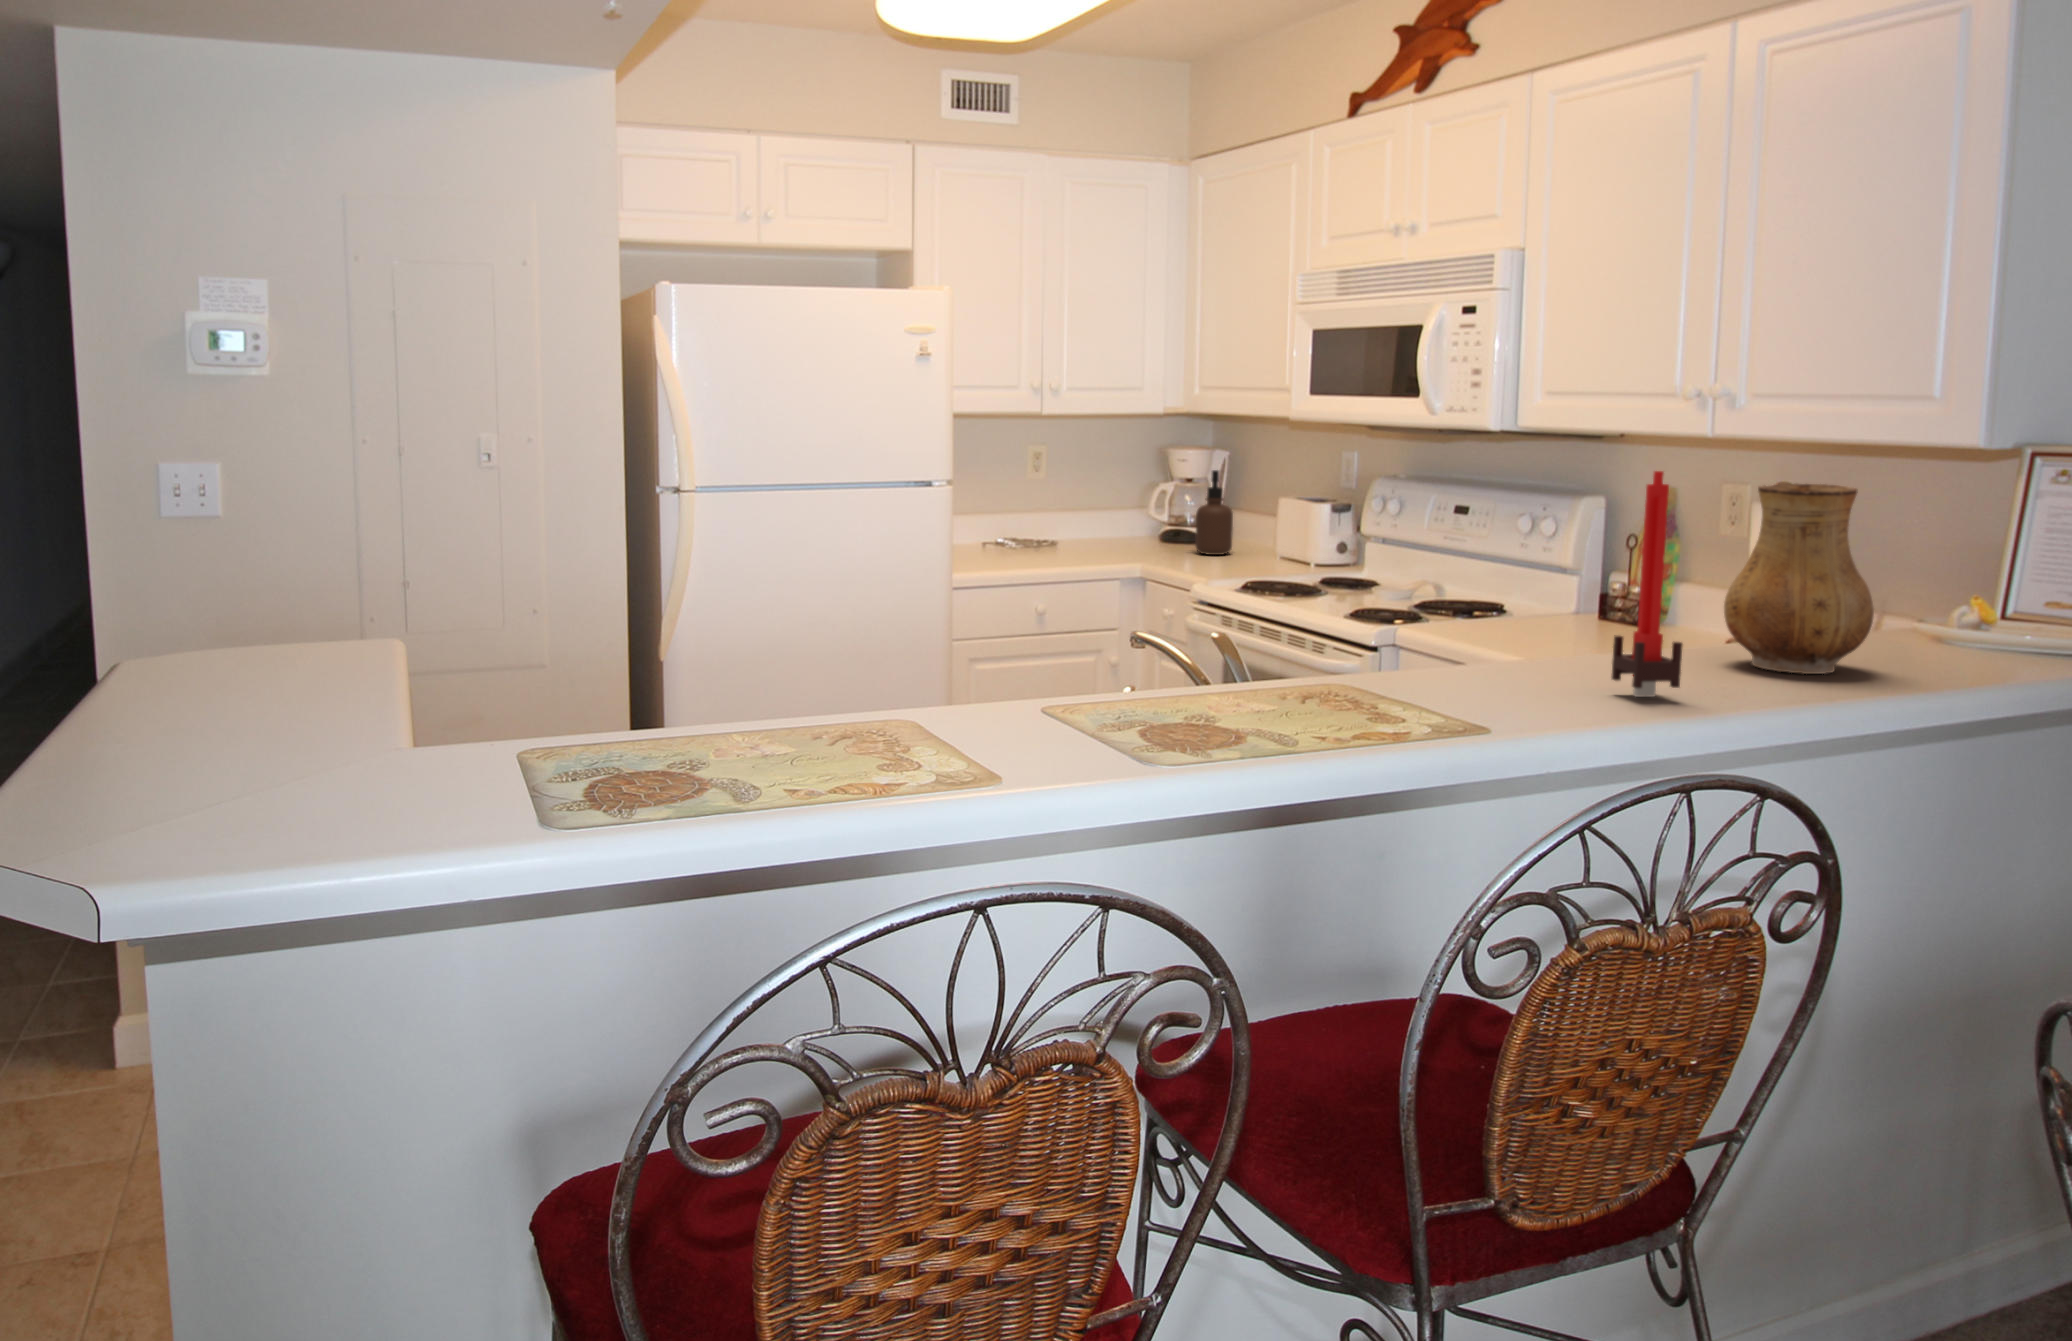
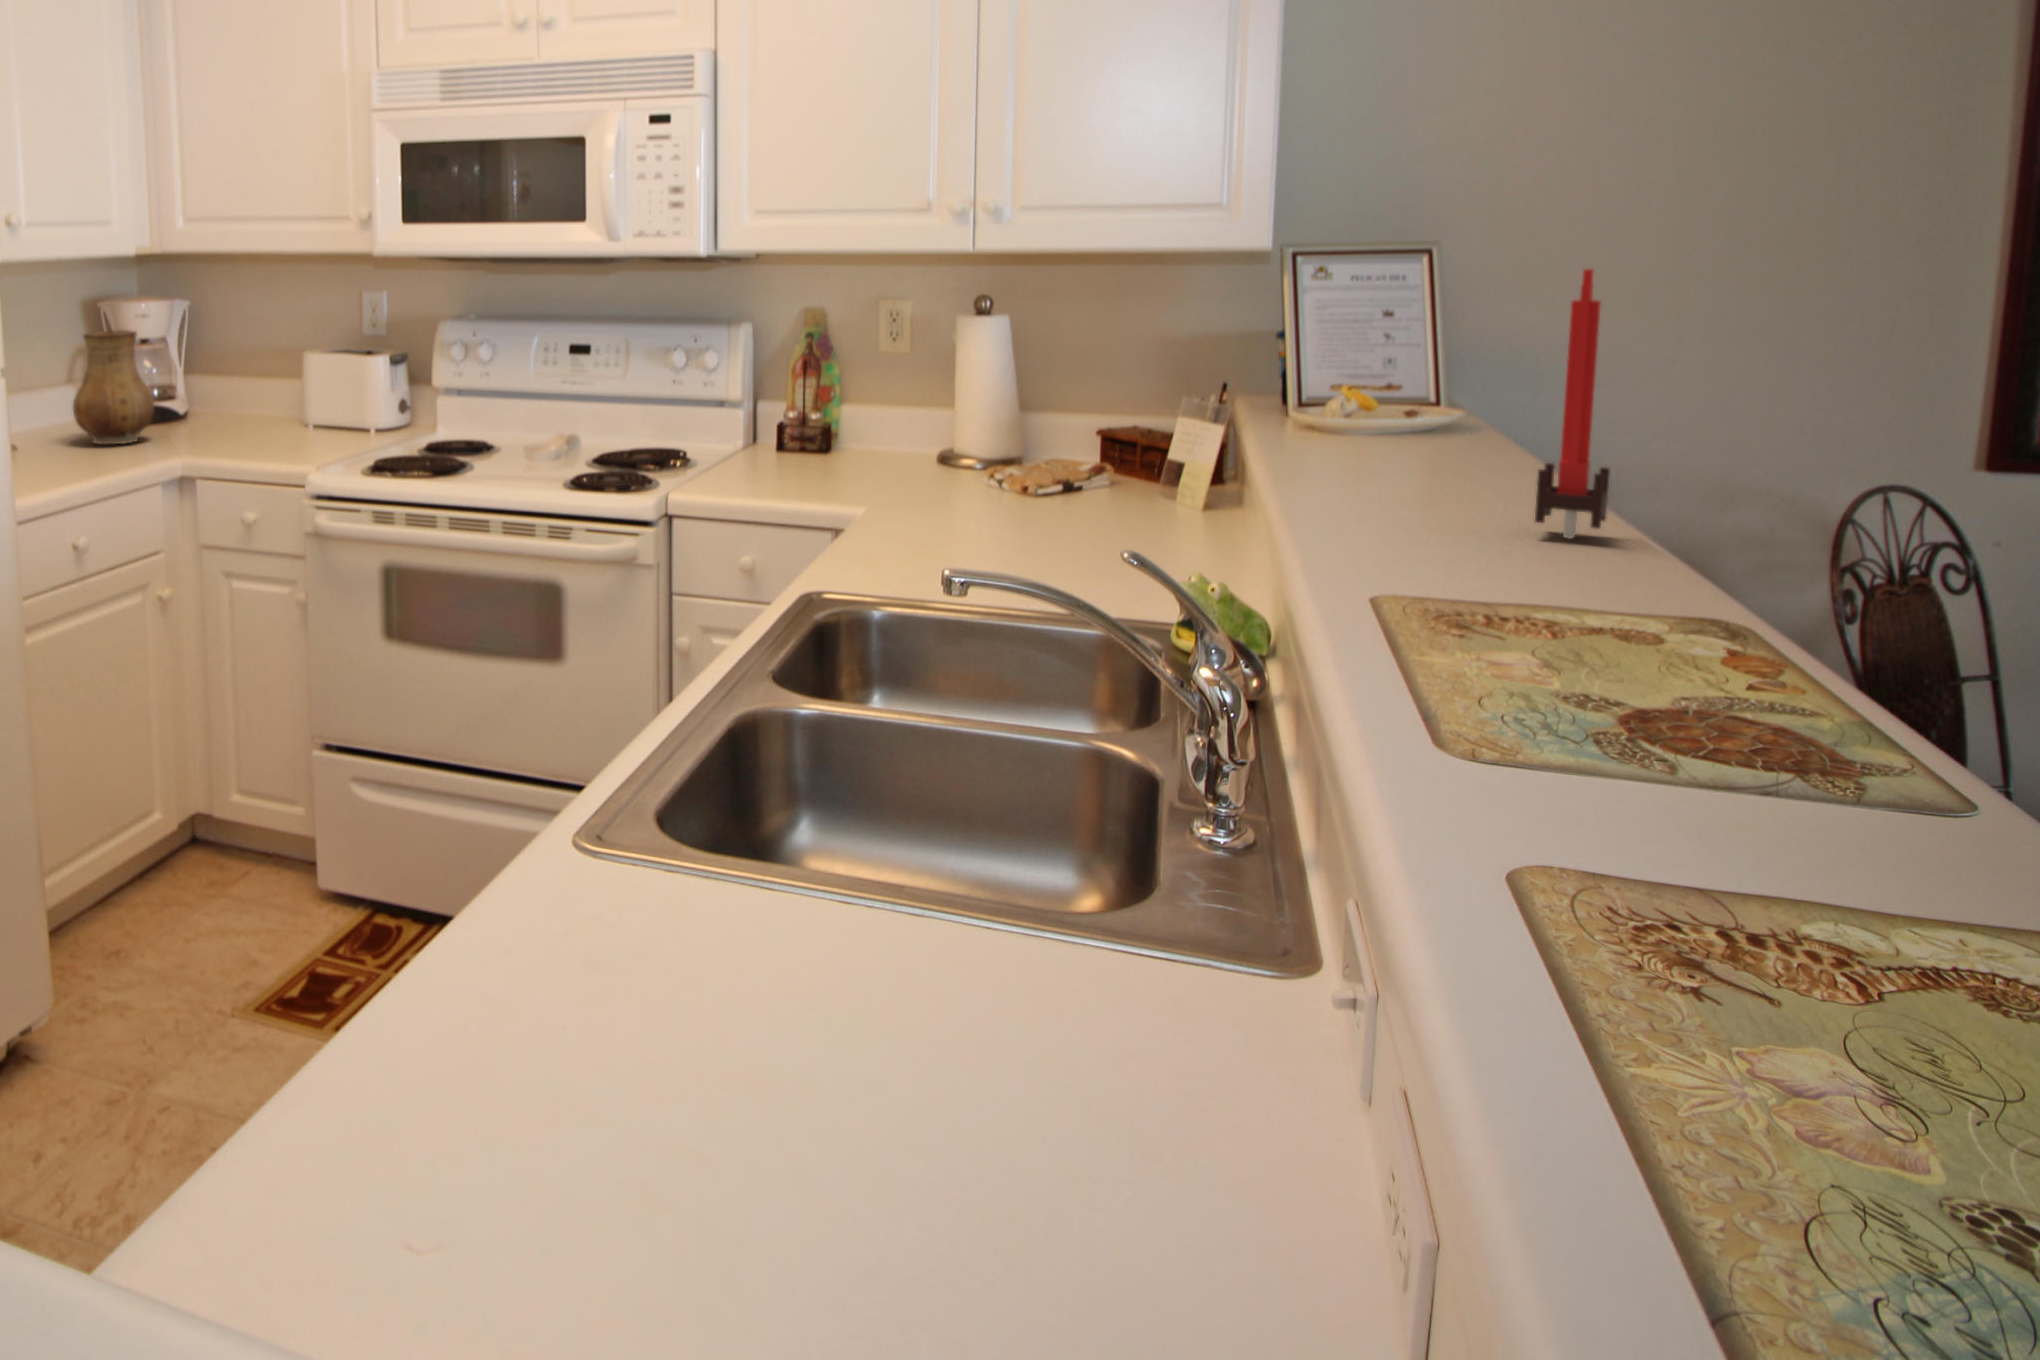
soap dispenser: present [1195,470,1233,555] -> none [191,326,241,435]
ceramic pitcher: present [1724,483,1874,674] -> present [73,330,154,444]

